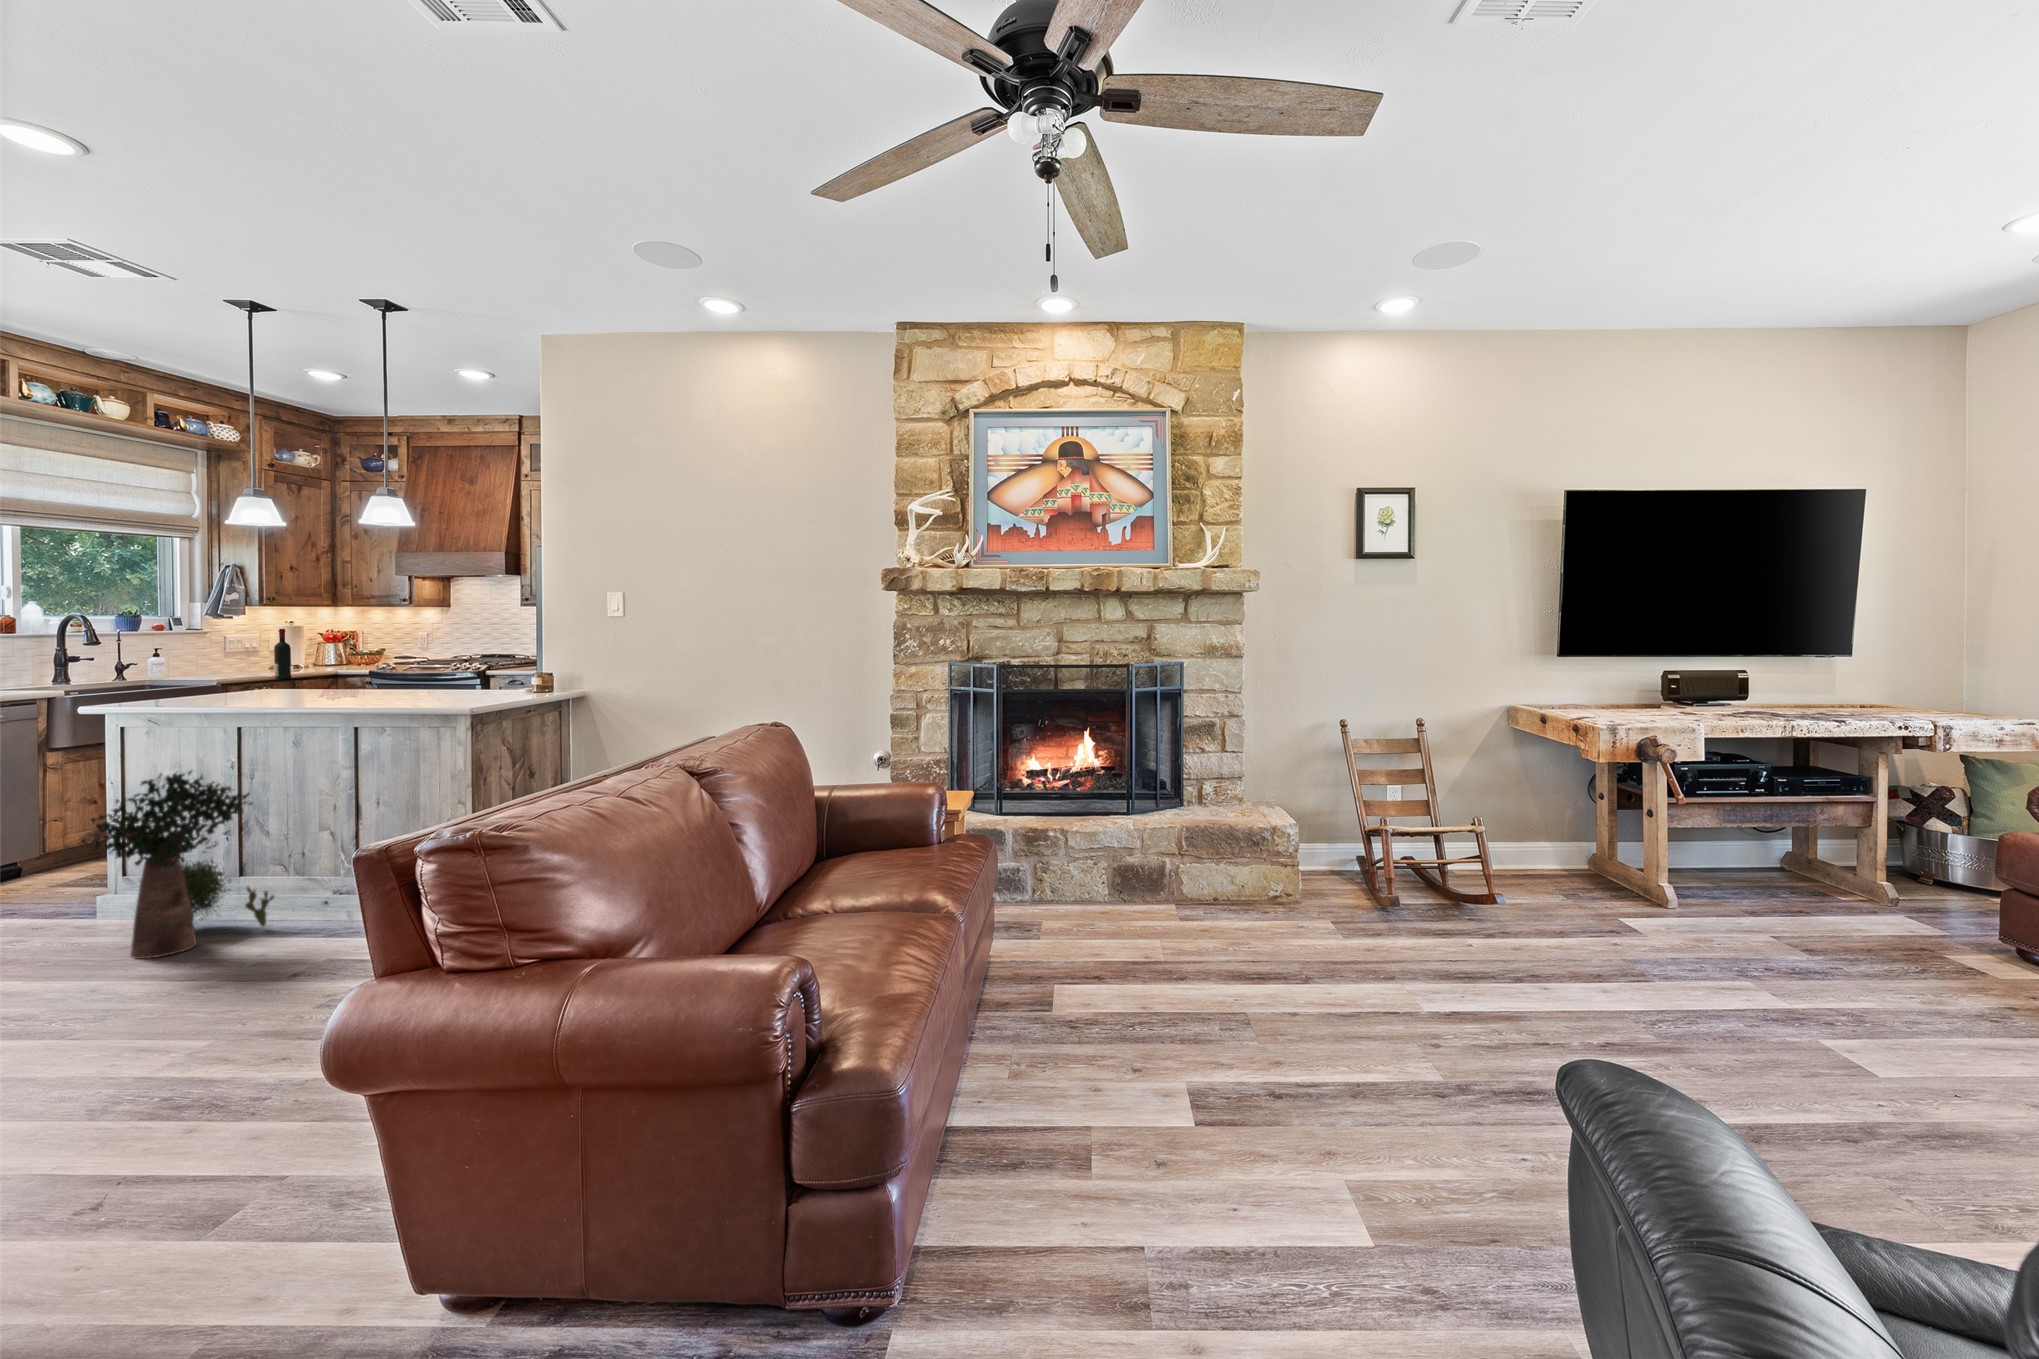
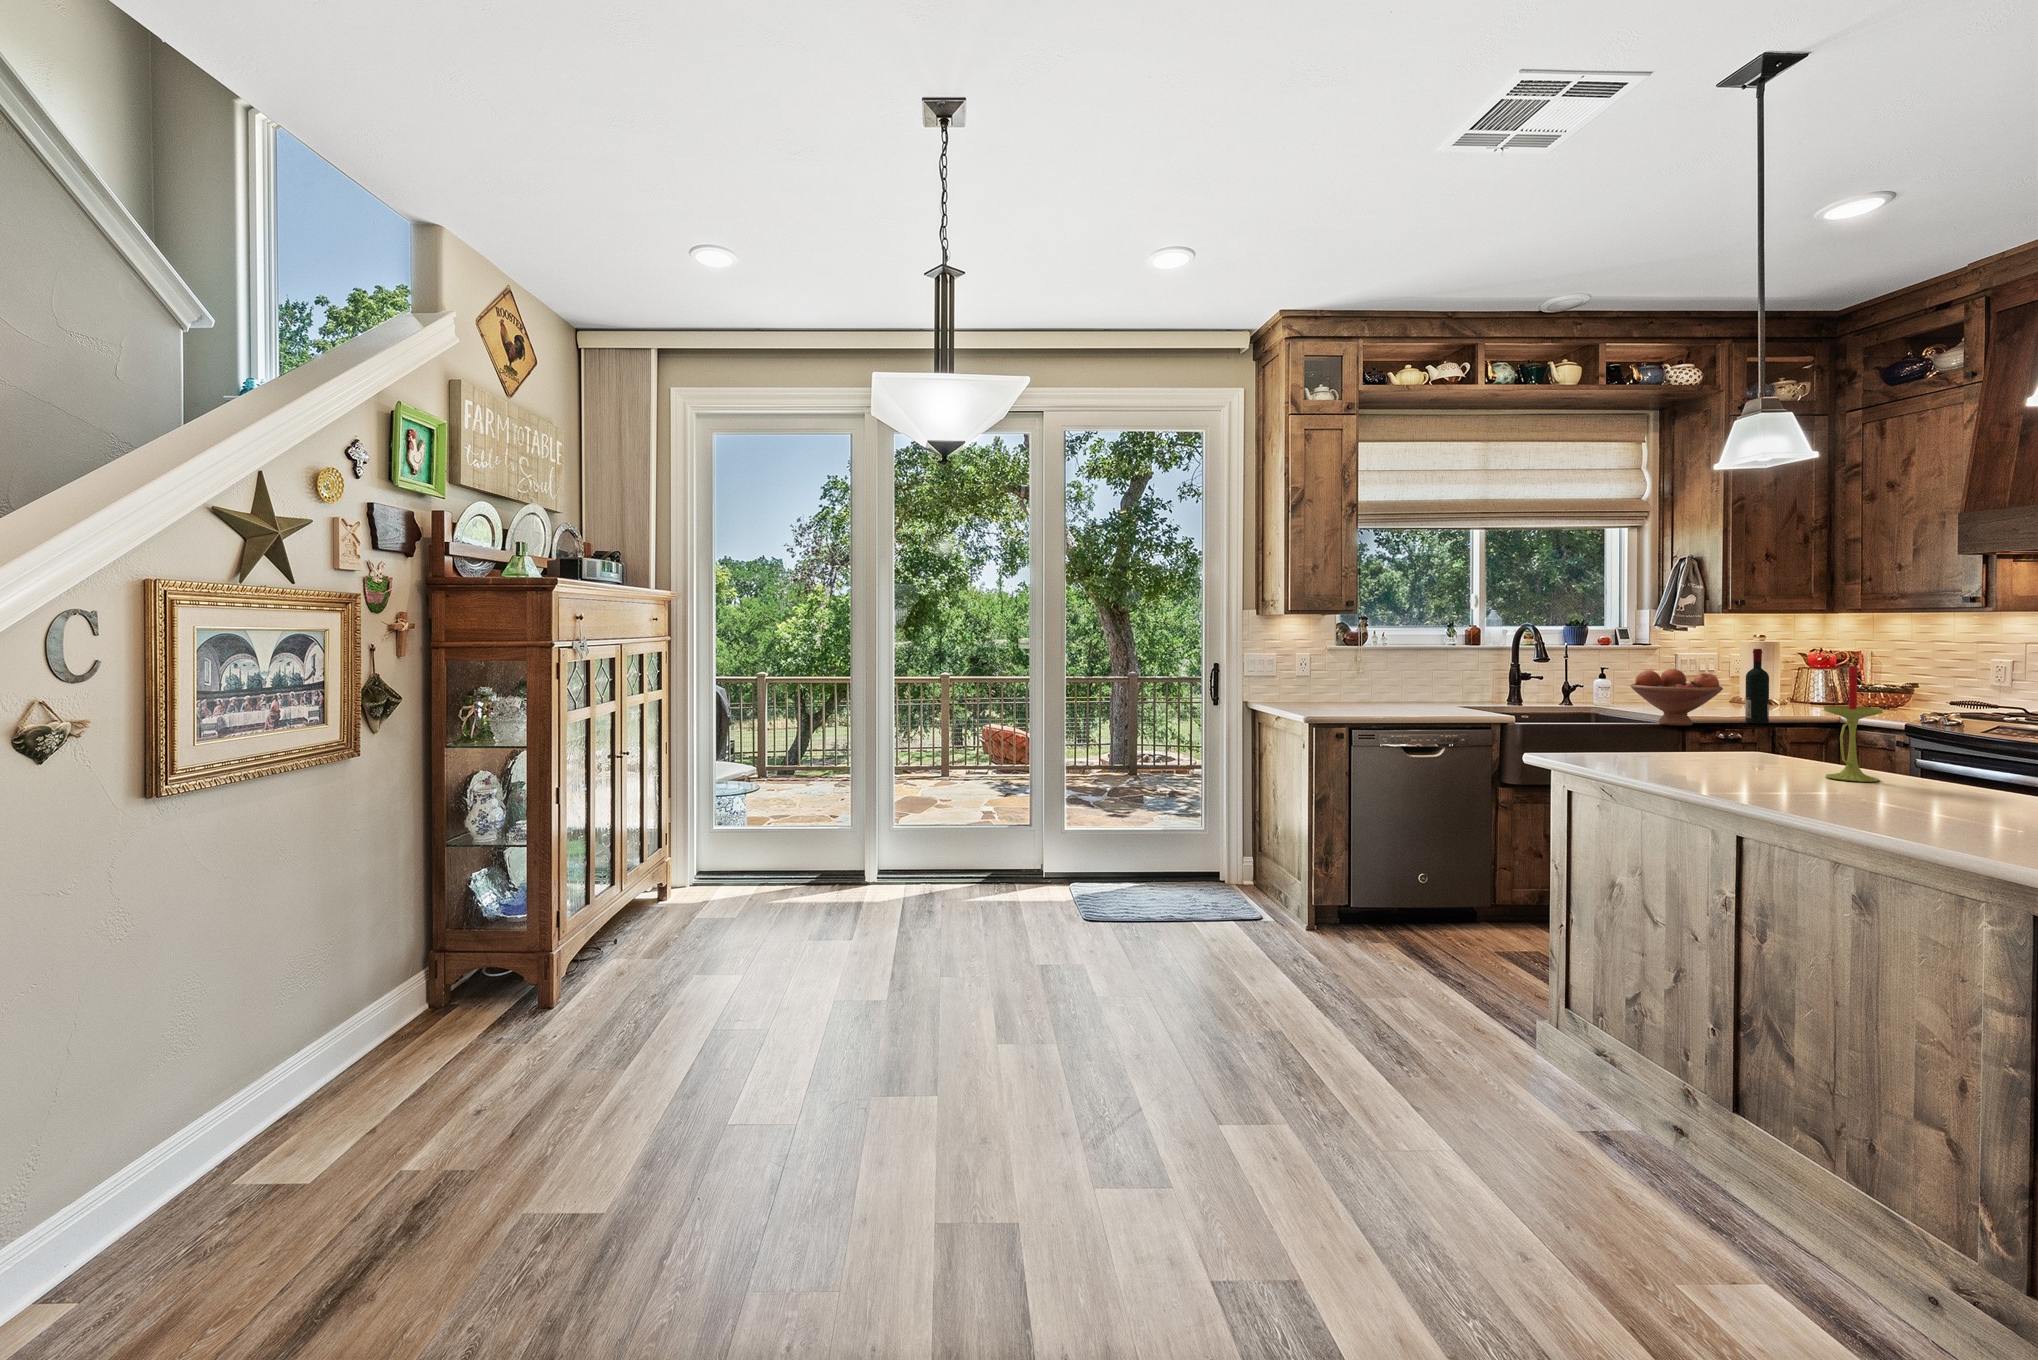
candle: none [304,629,338,696] -> present [1823,666,1884,782]
fruit bowl: none [181,644,256,685] -> present [1631,669,1723,726]
potted plant: present [81,770,274,959] -> none [1521,902,1796,1216]

